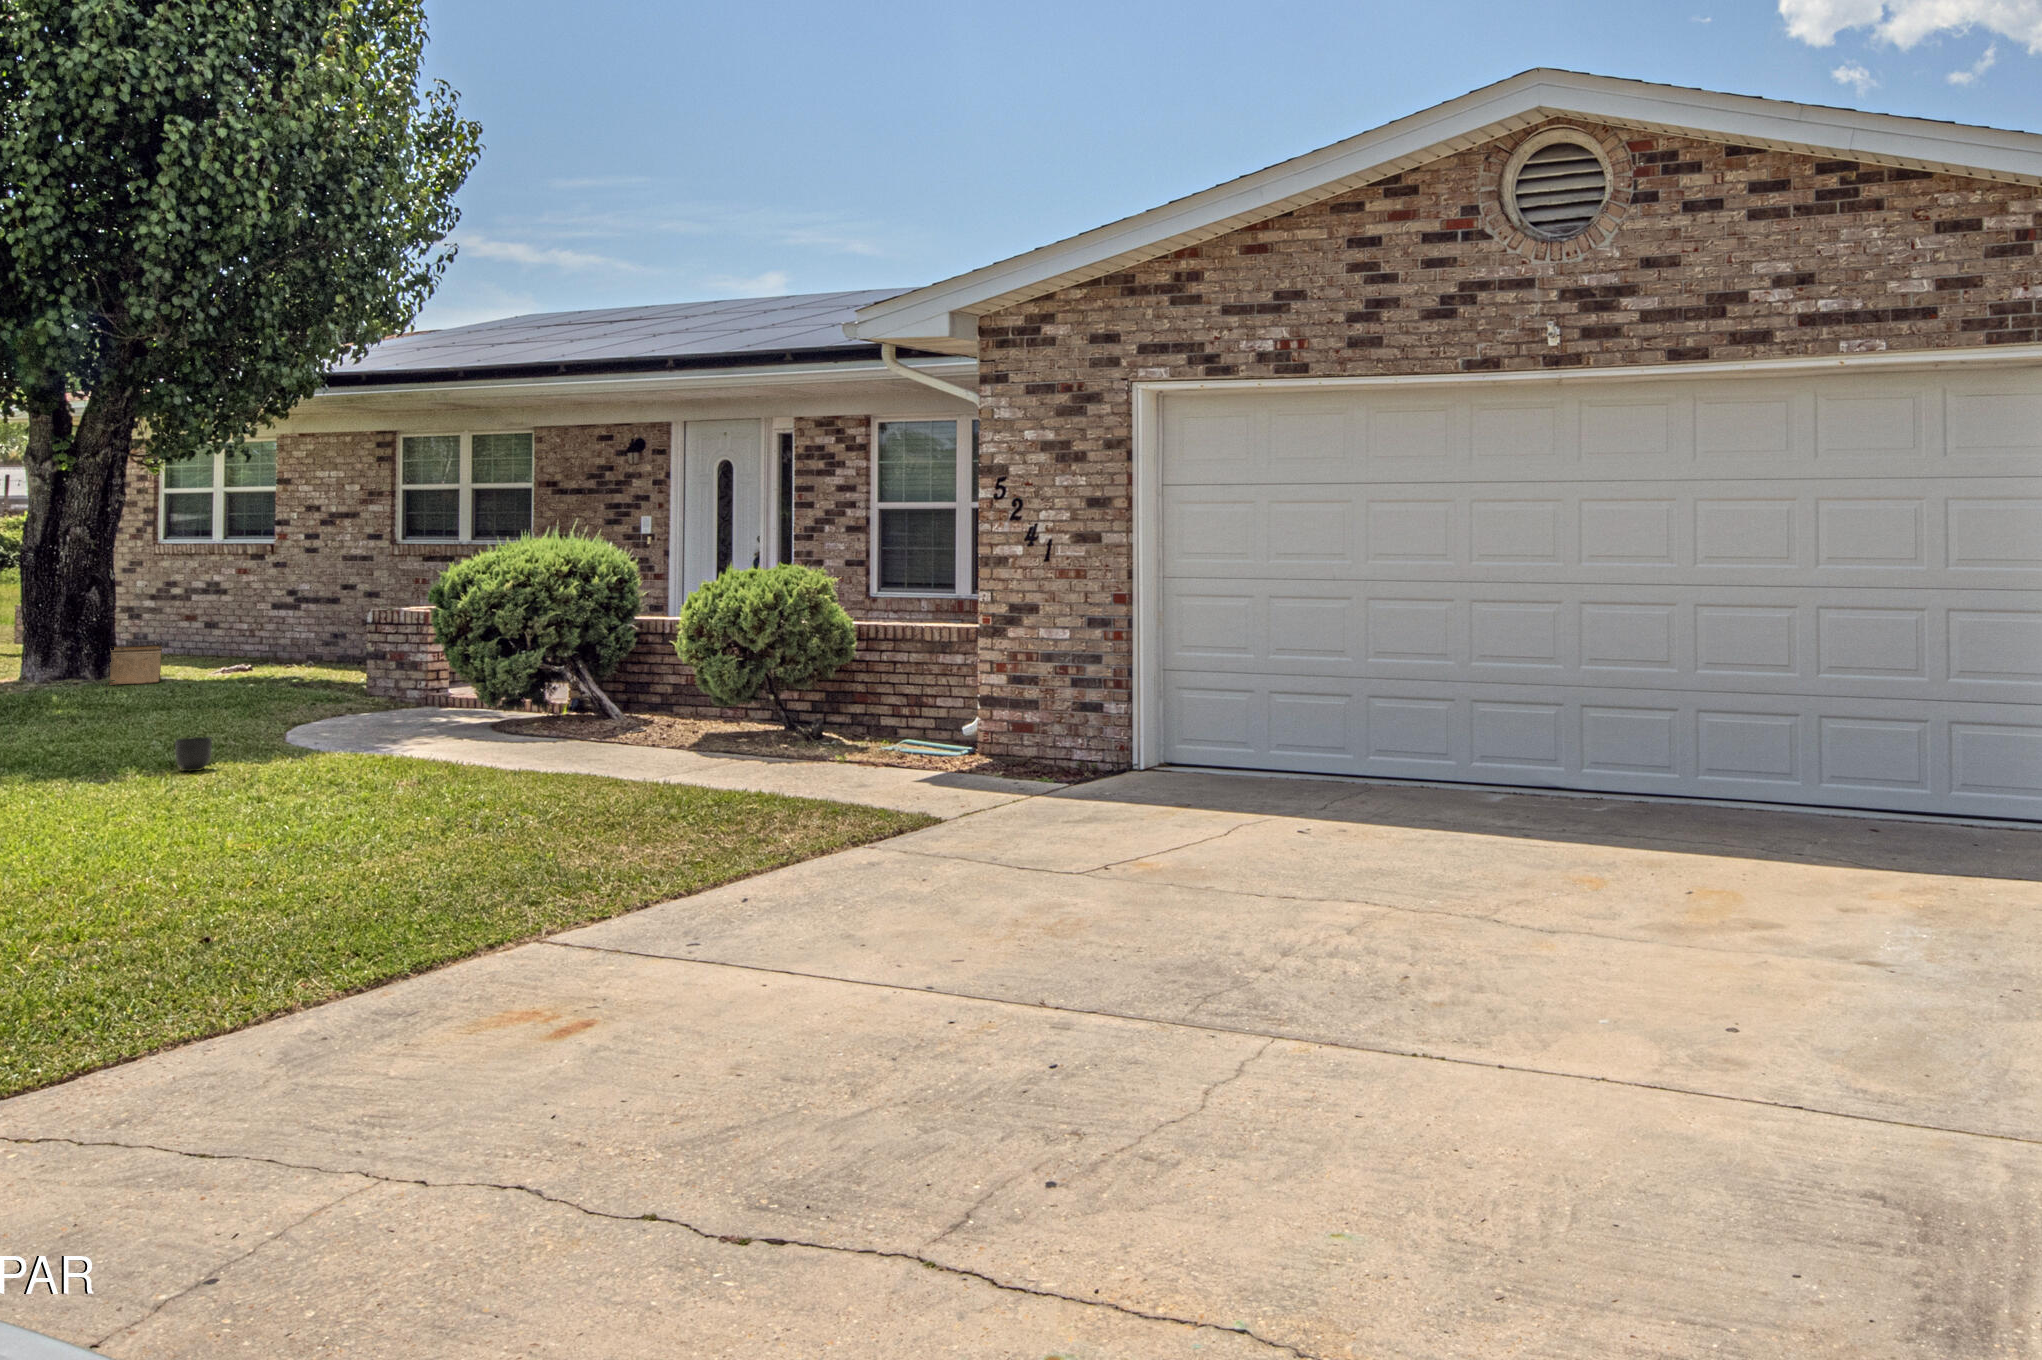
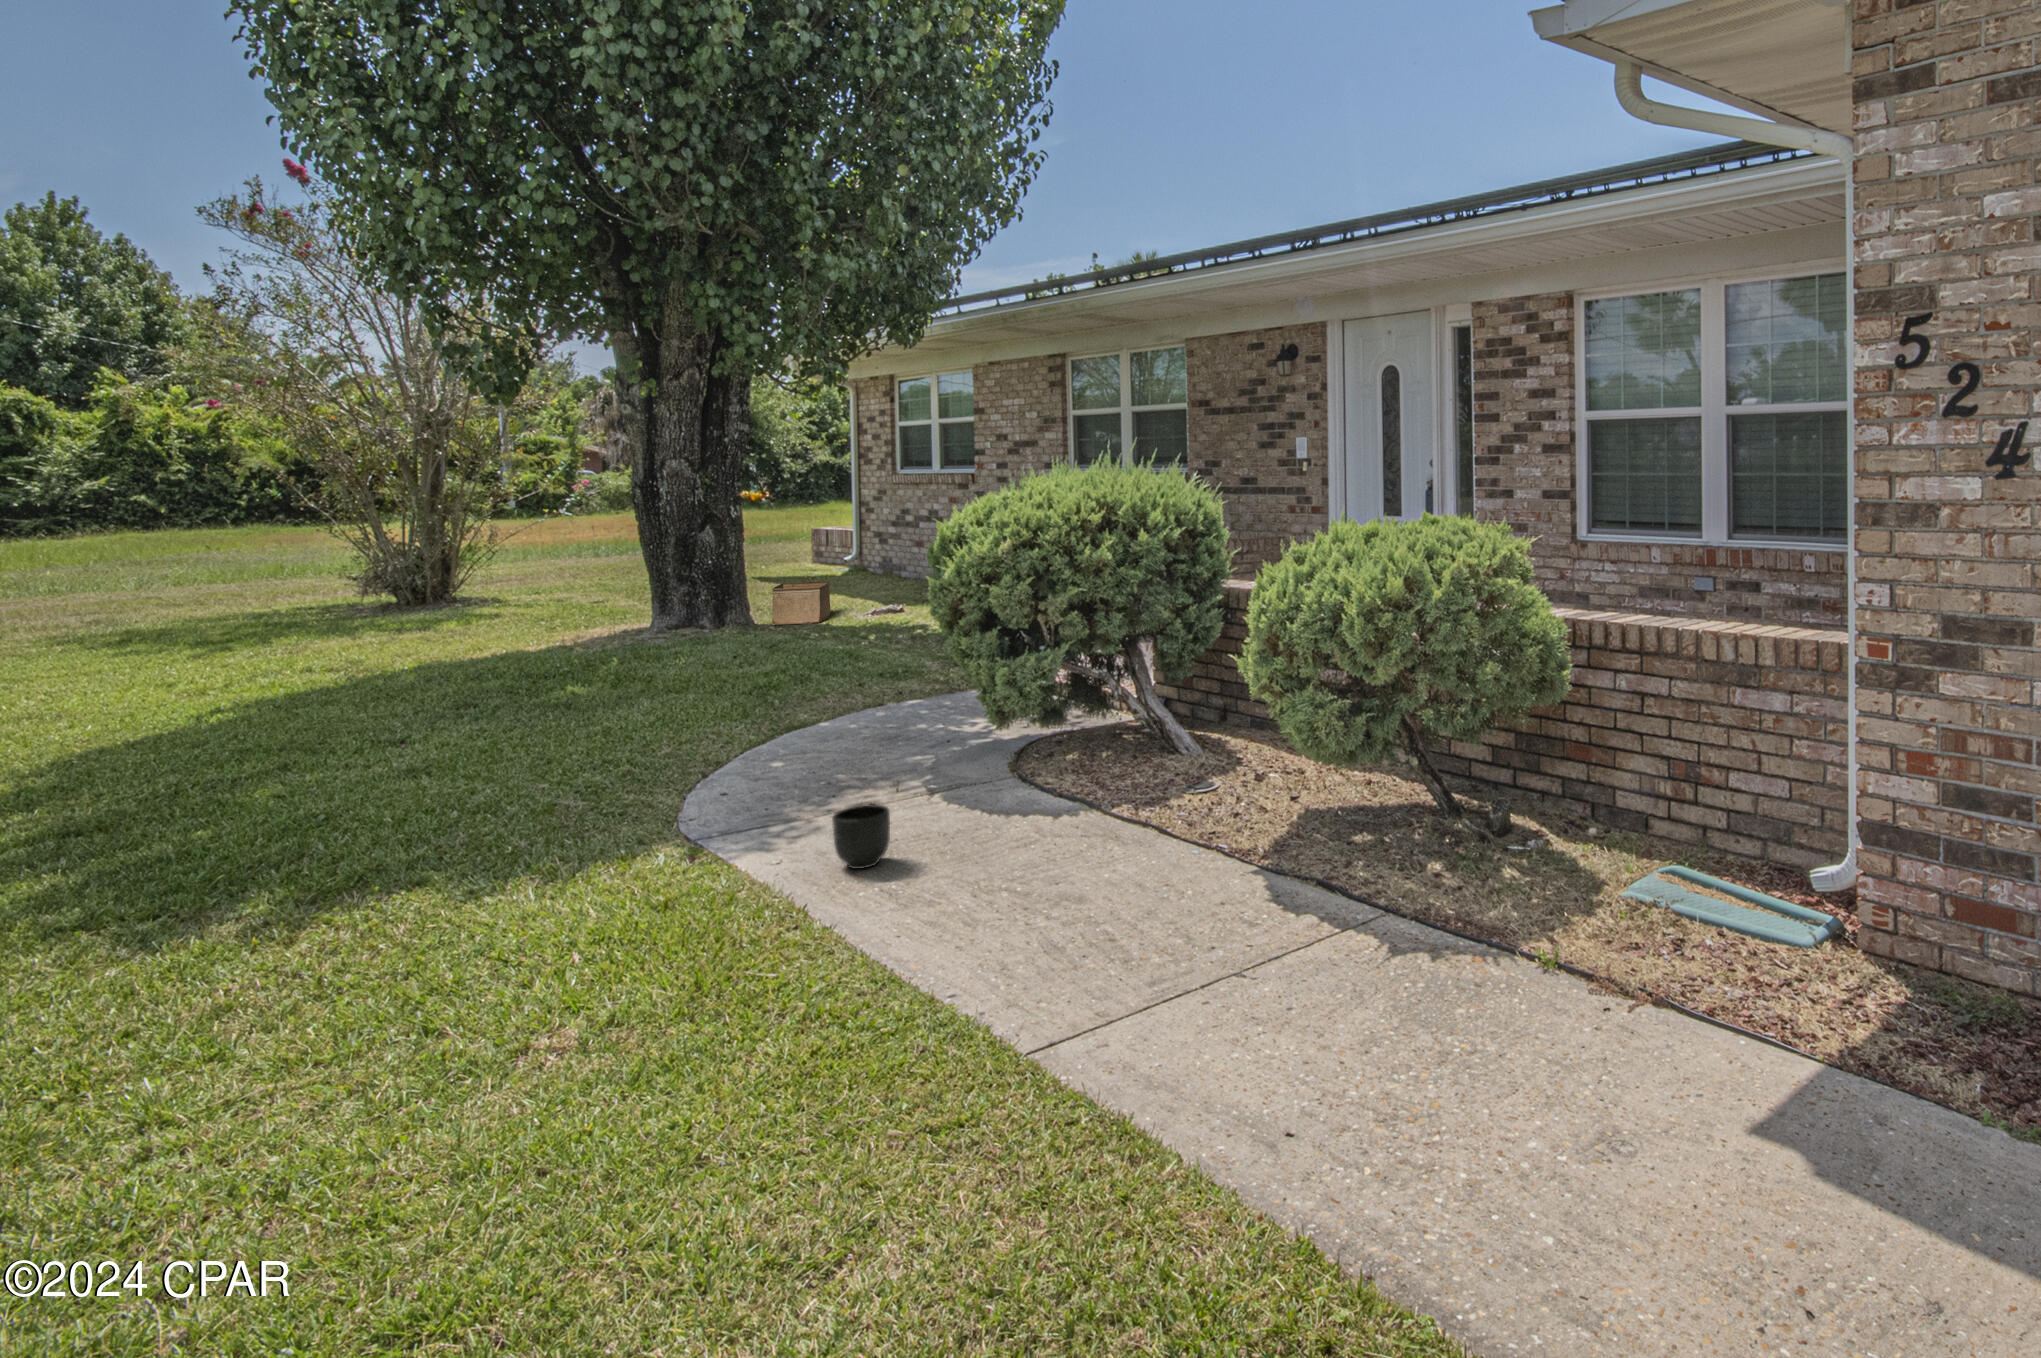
planter: present [175,737,212,771] -> present [832,805,890,869]

